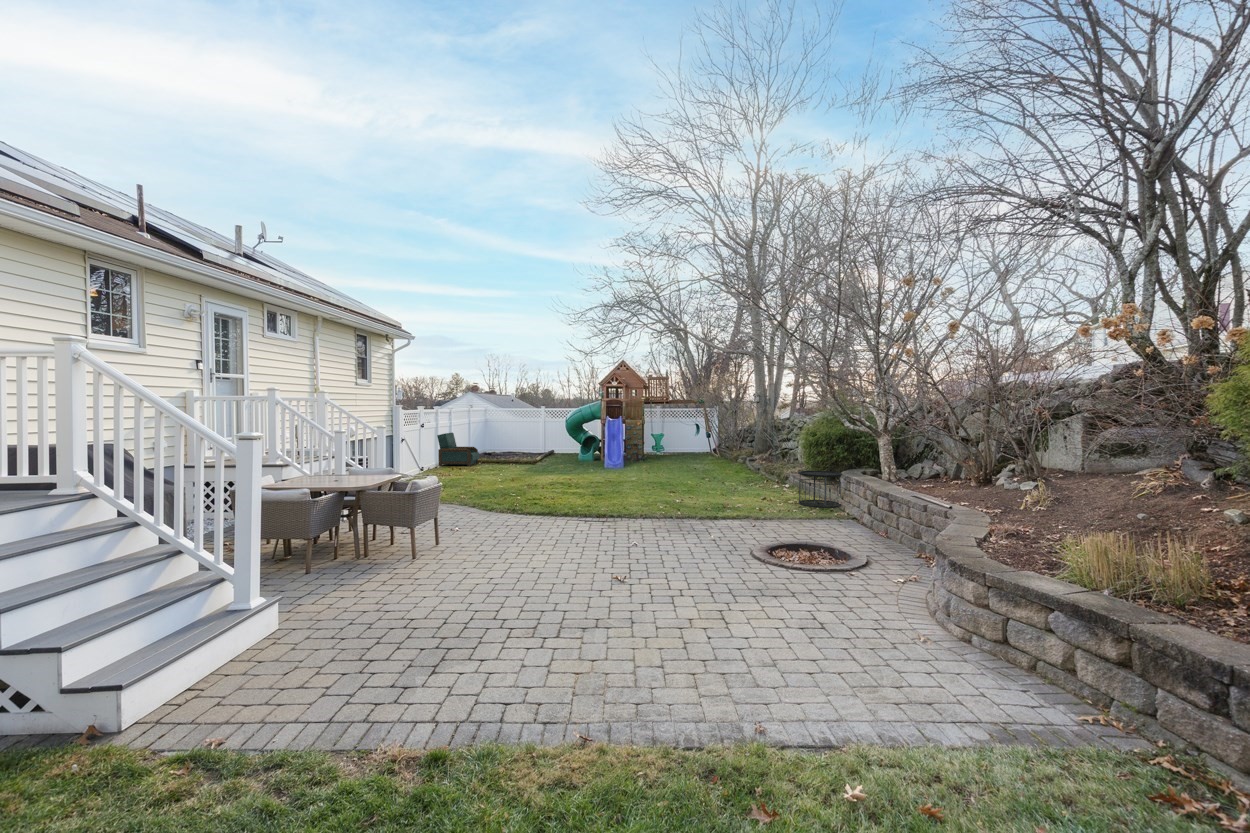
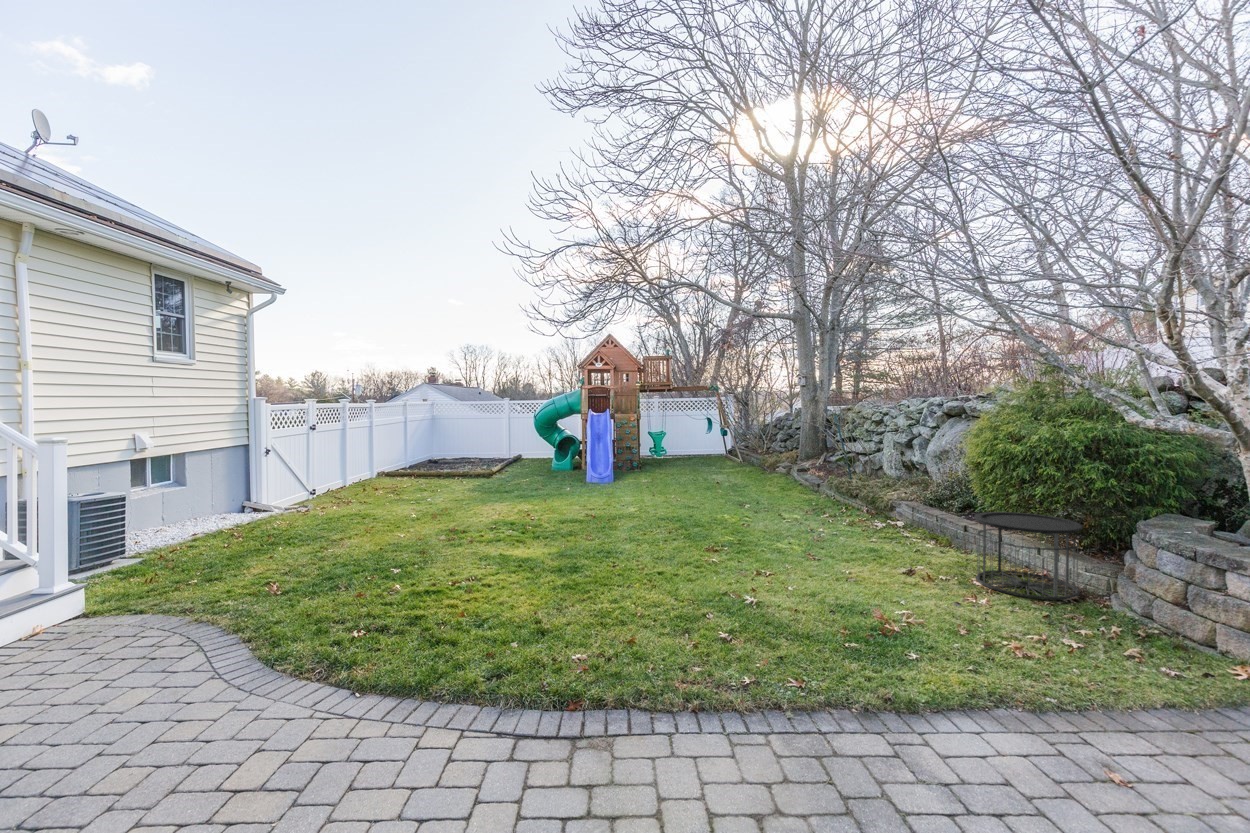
armchair: present [437,433,479,466] -> none [336,437,404,487]

